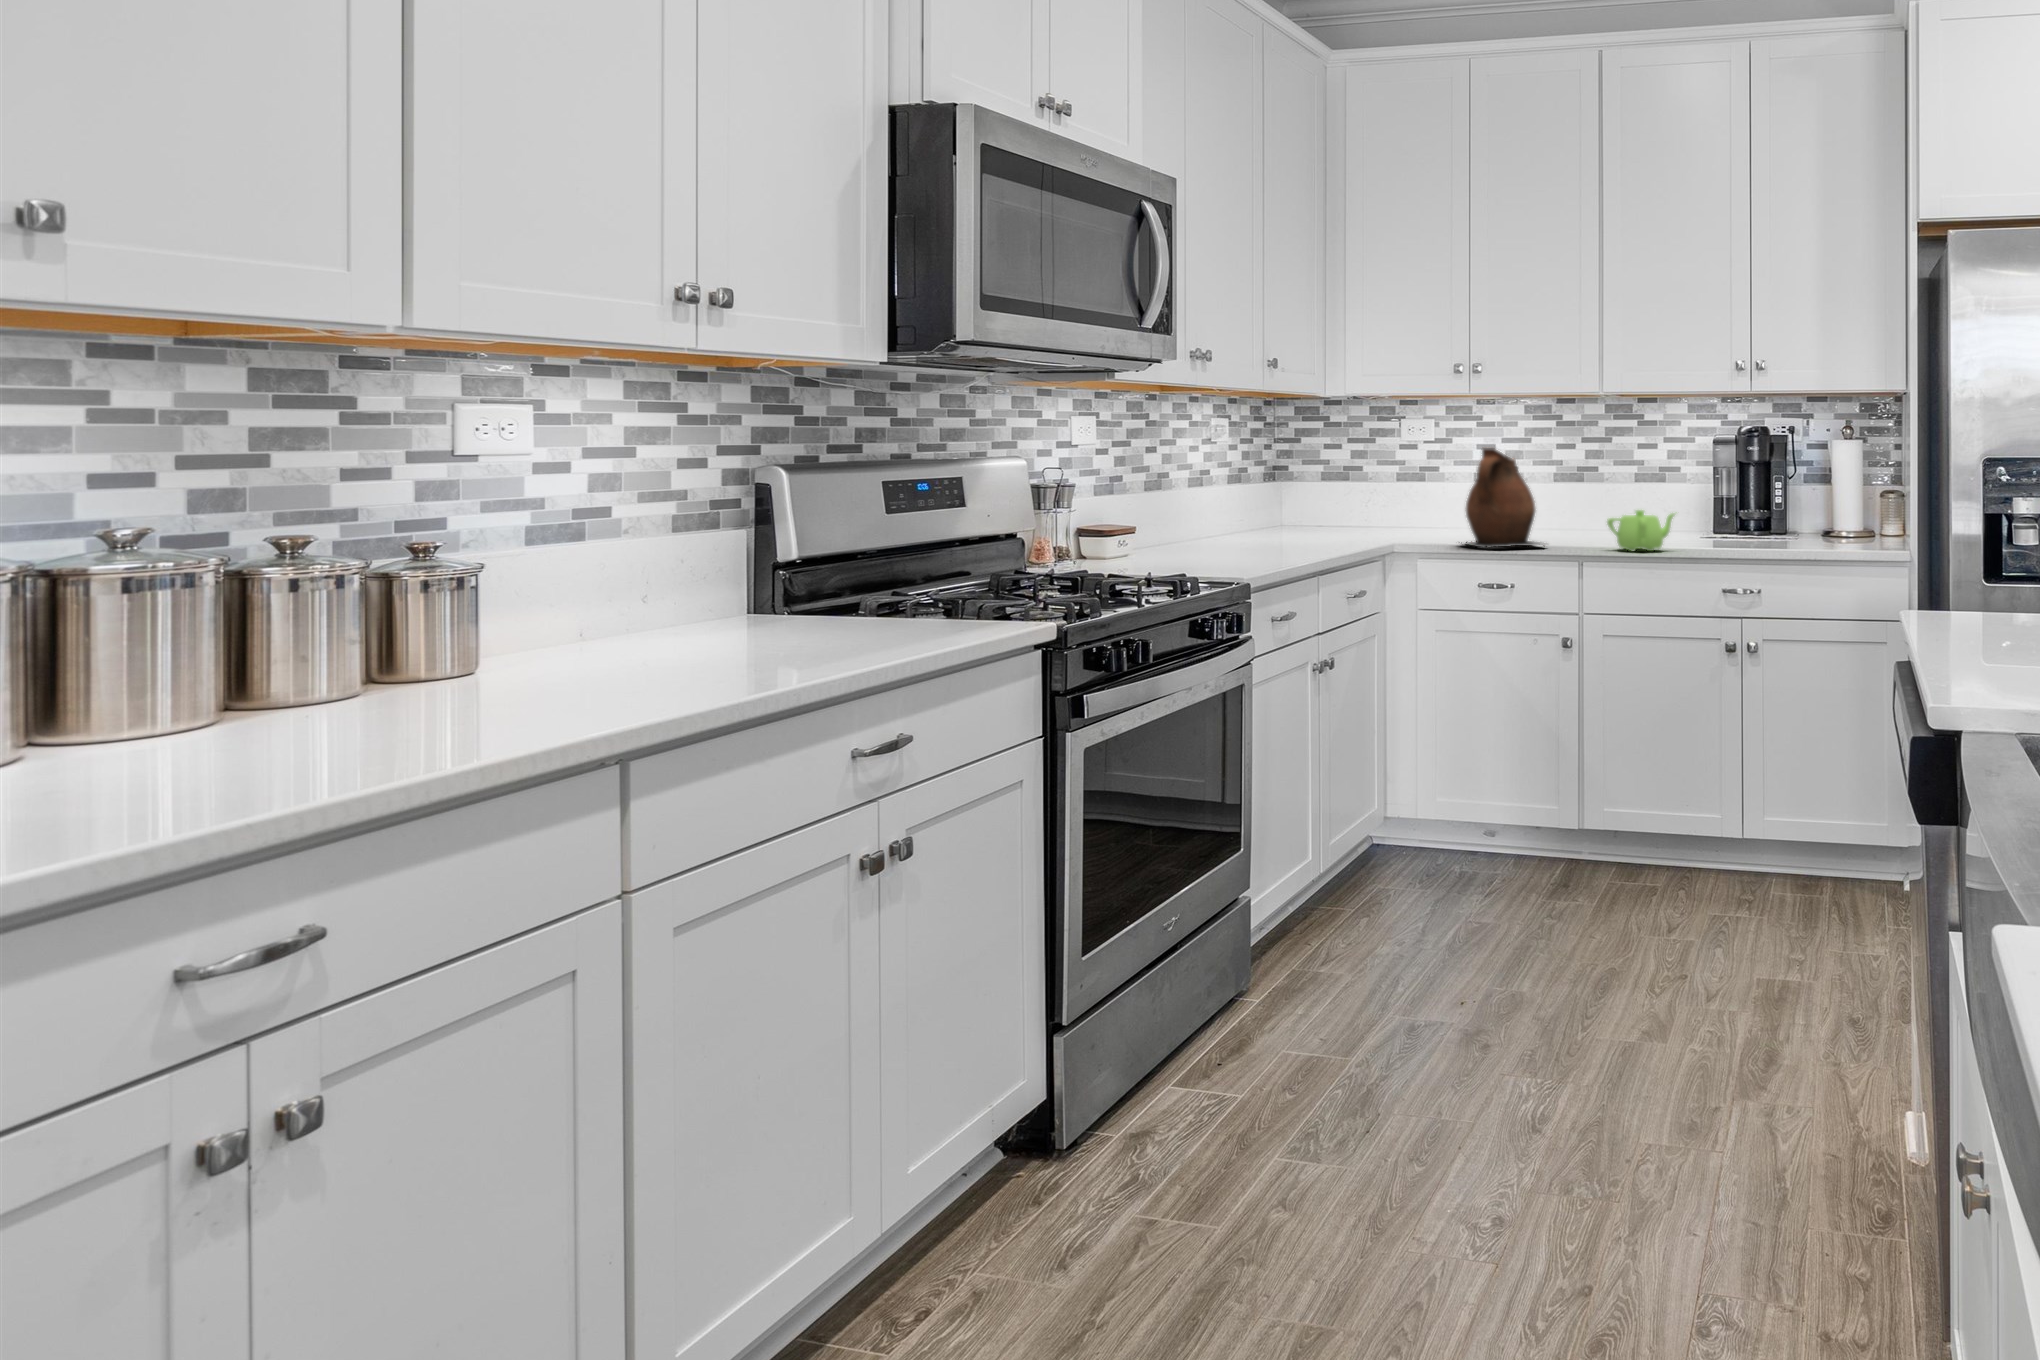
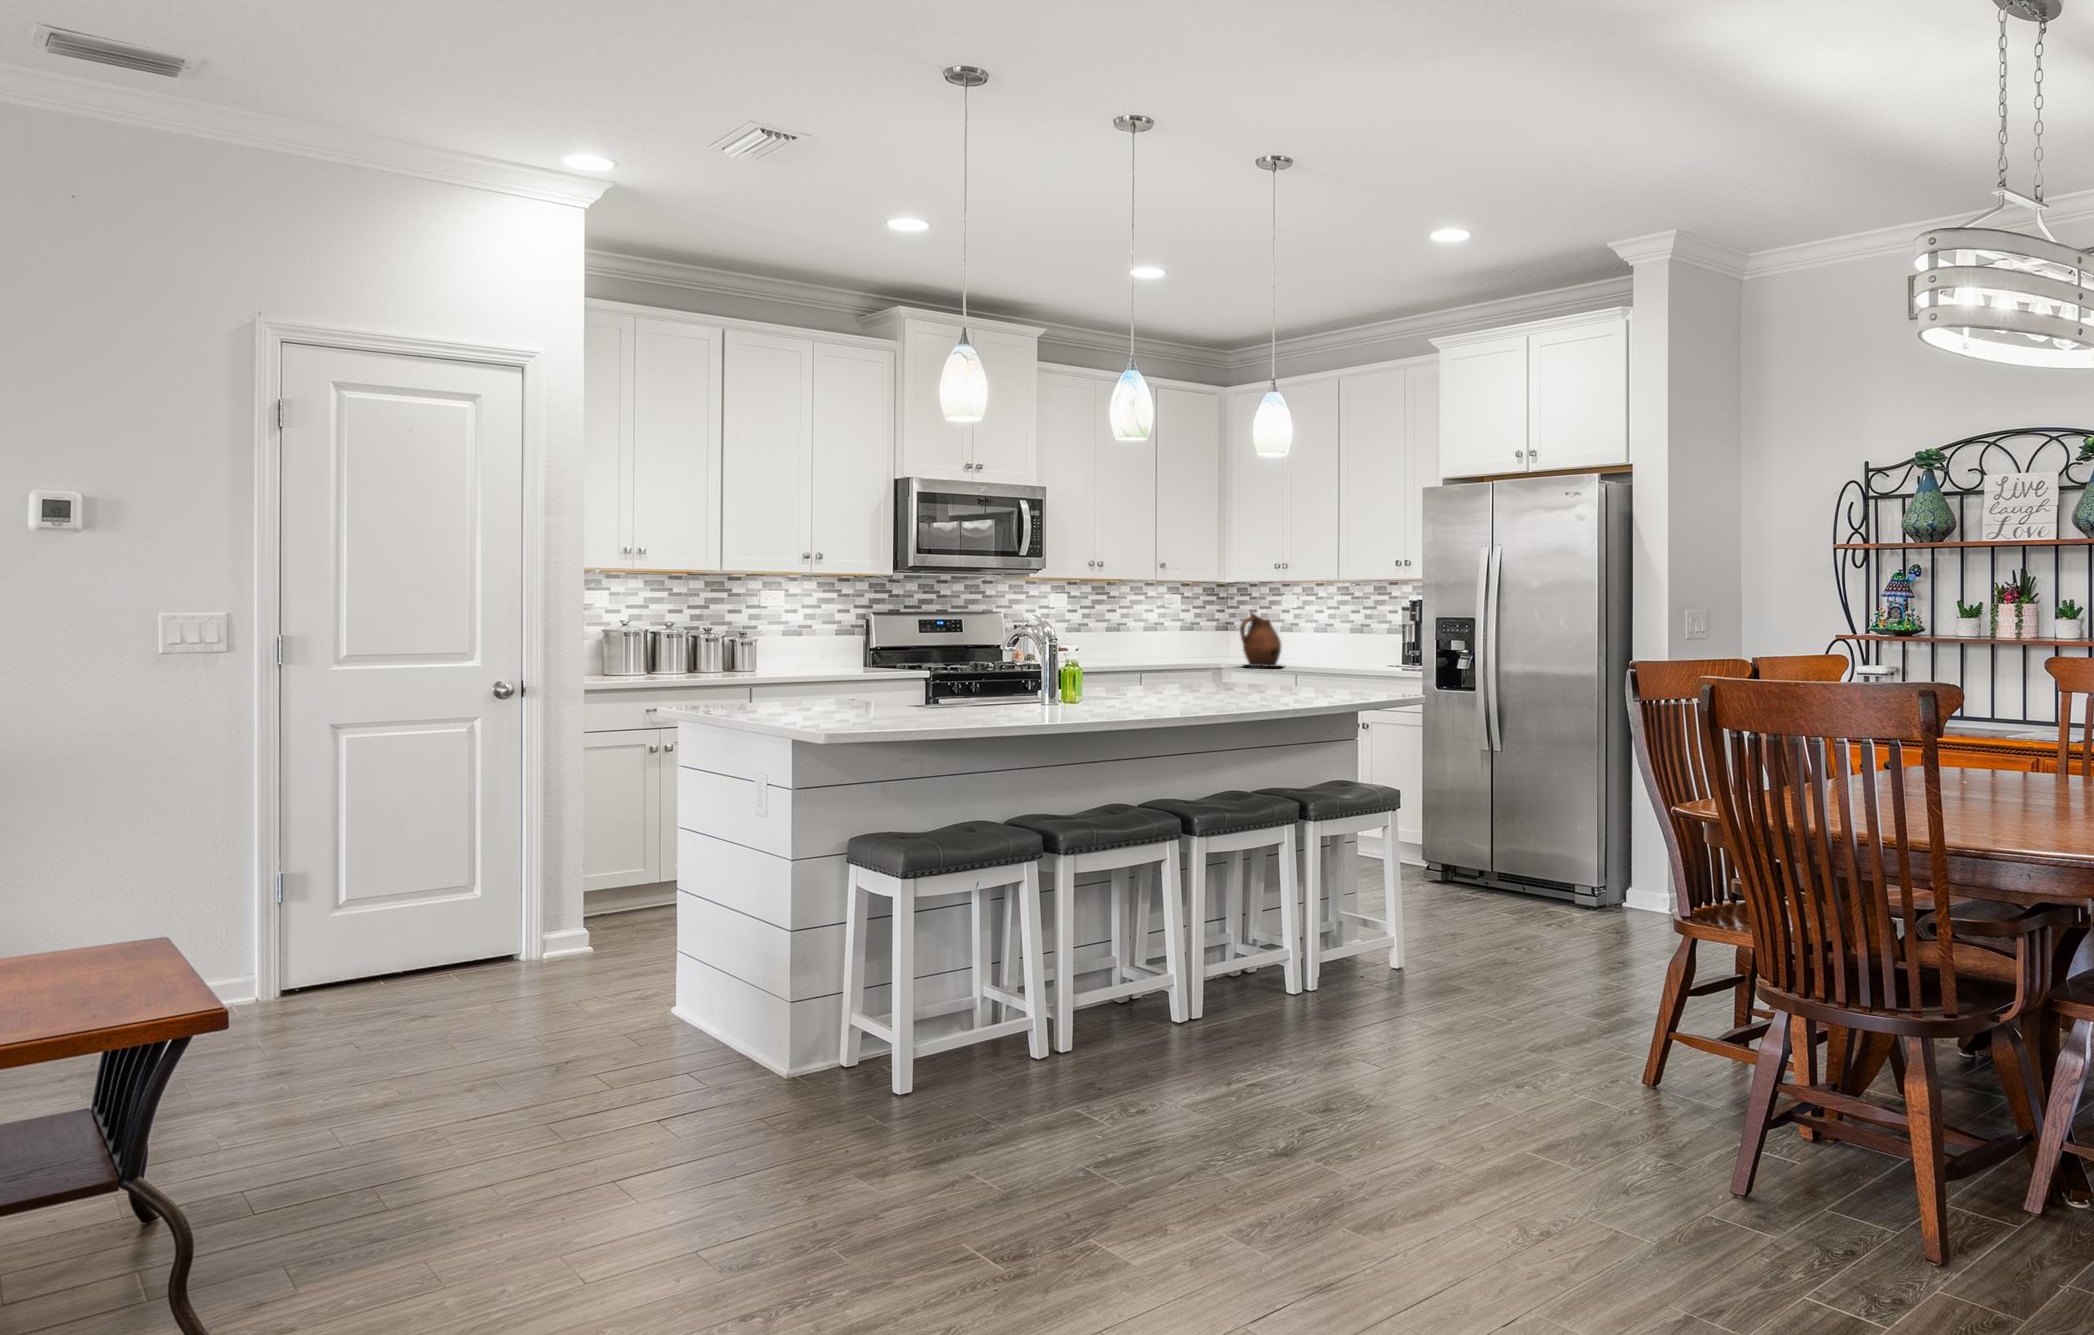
teapot: present [1607,510,1674,551] -> none [1301,649,1336,672]

